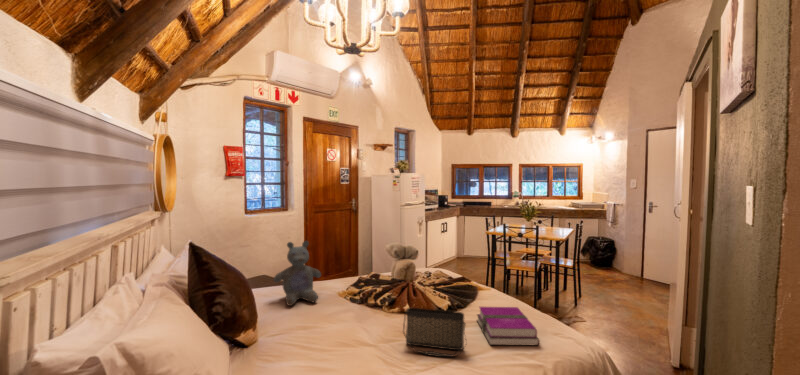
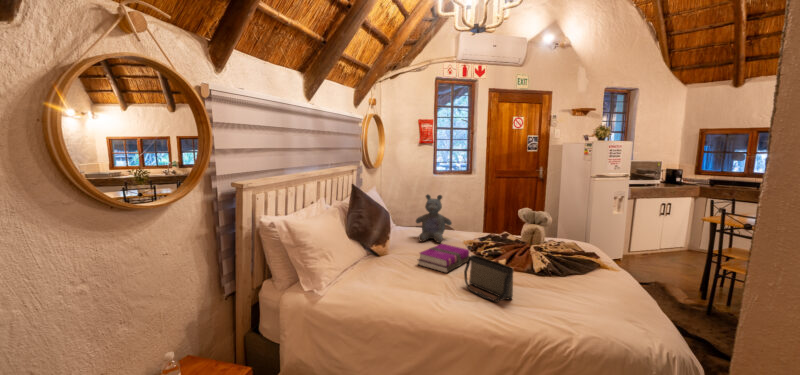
hardback book: present [477,307,540,346] -> present [418,244,470,273]

